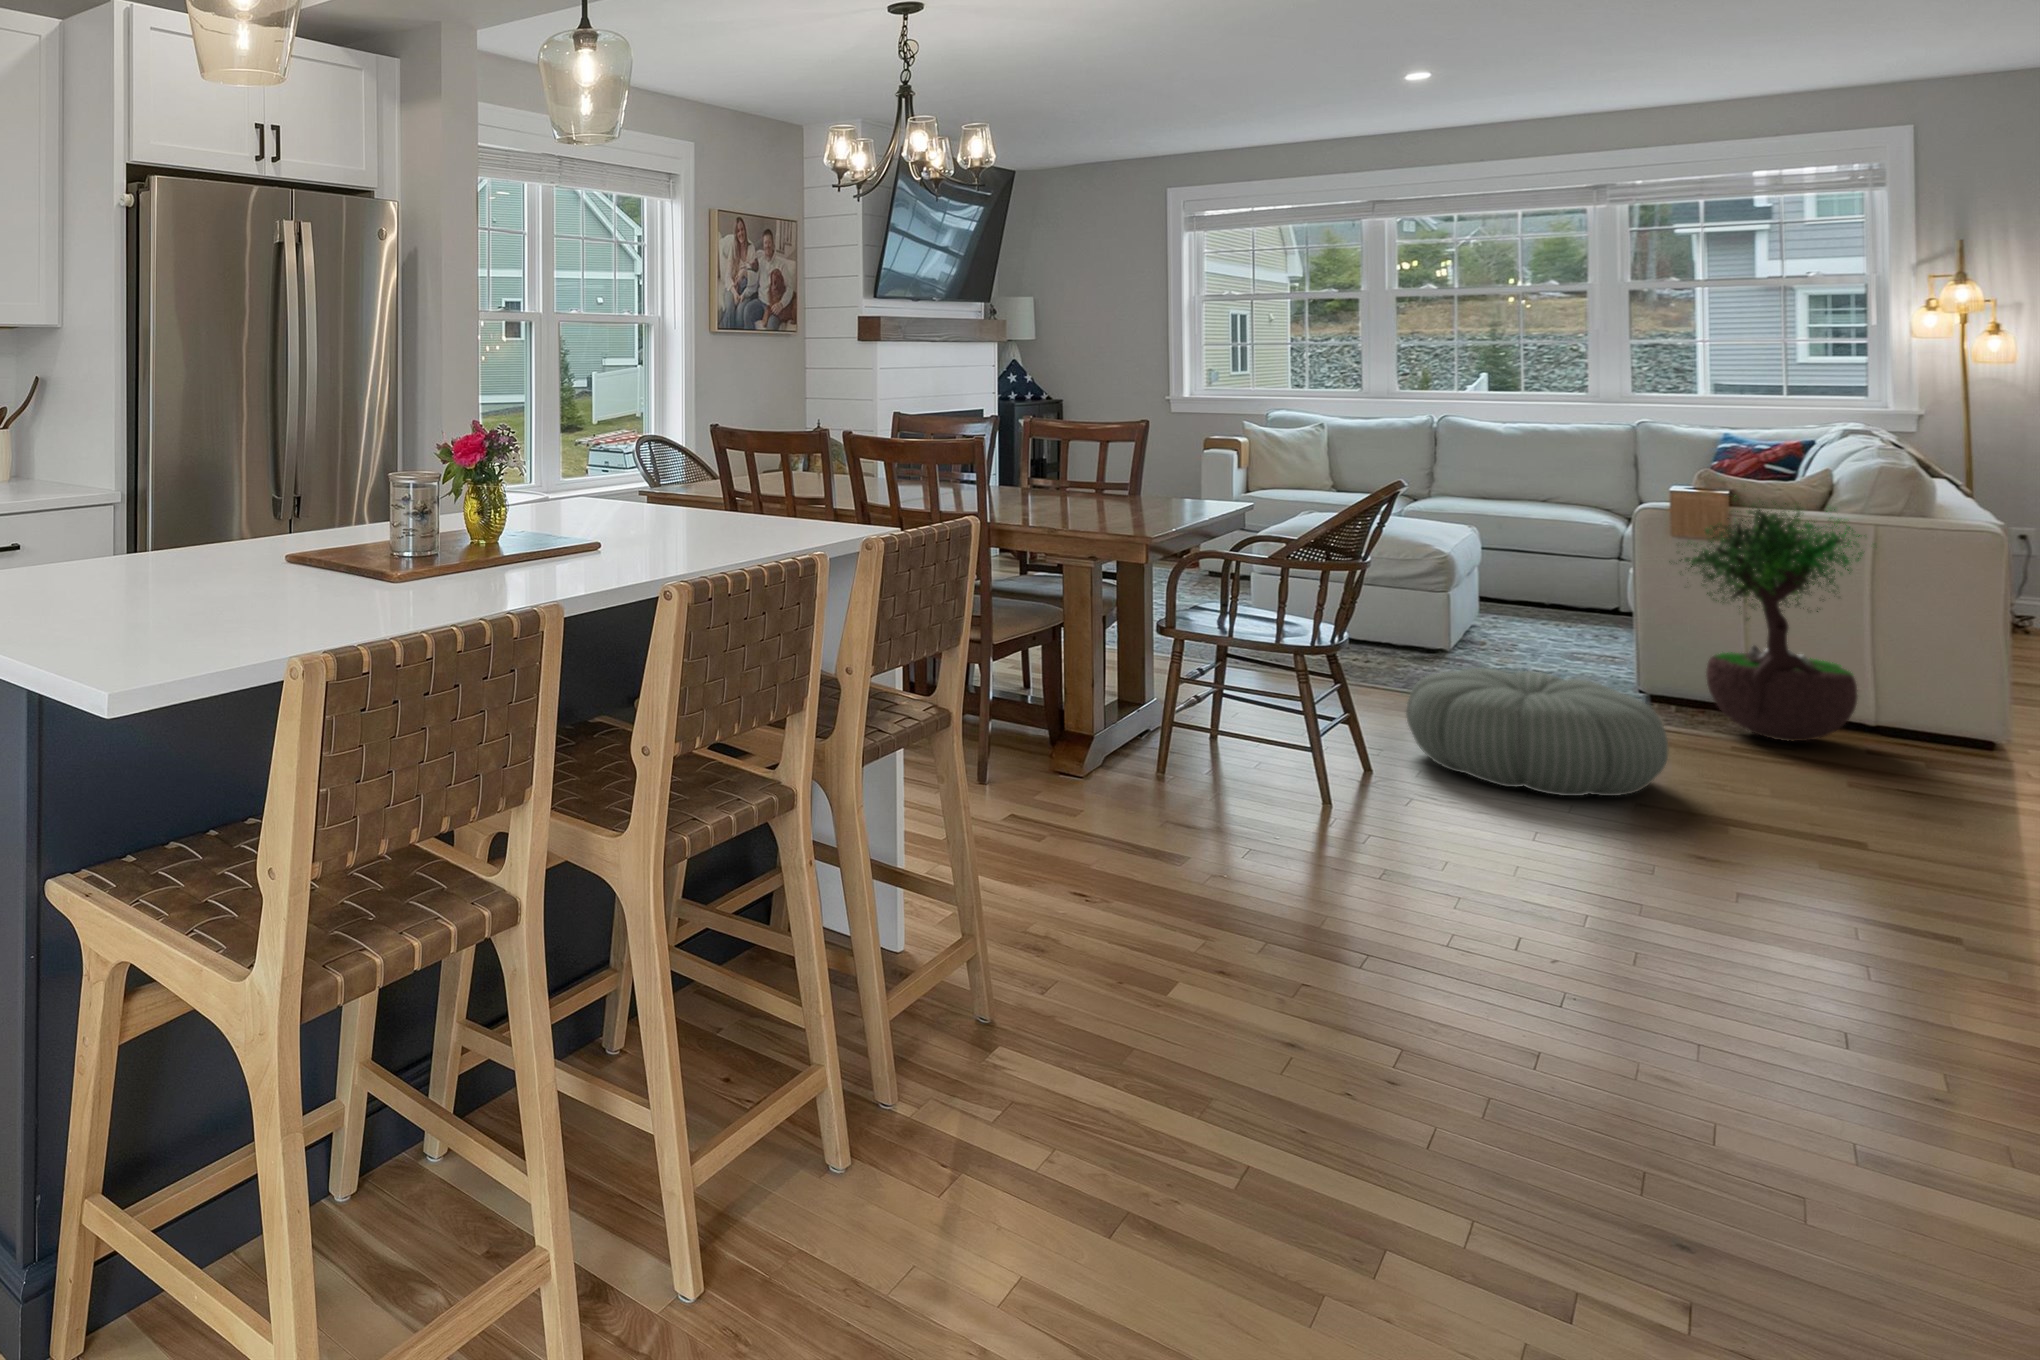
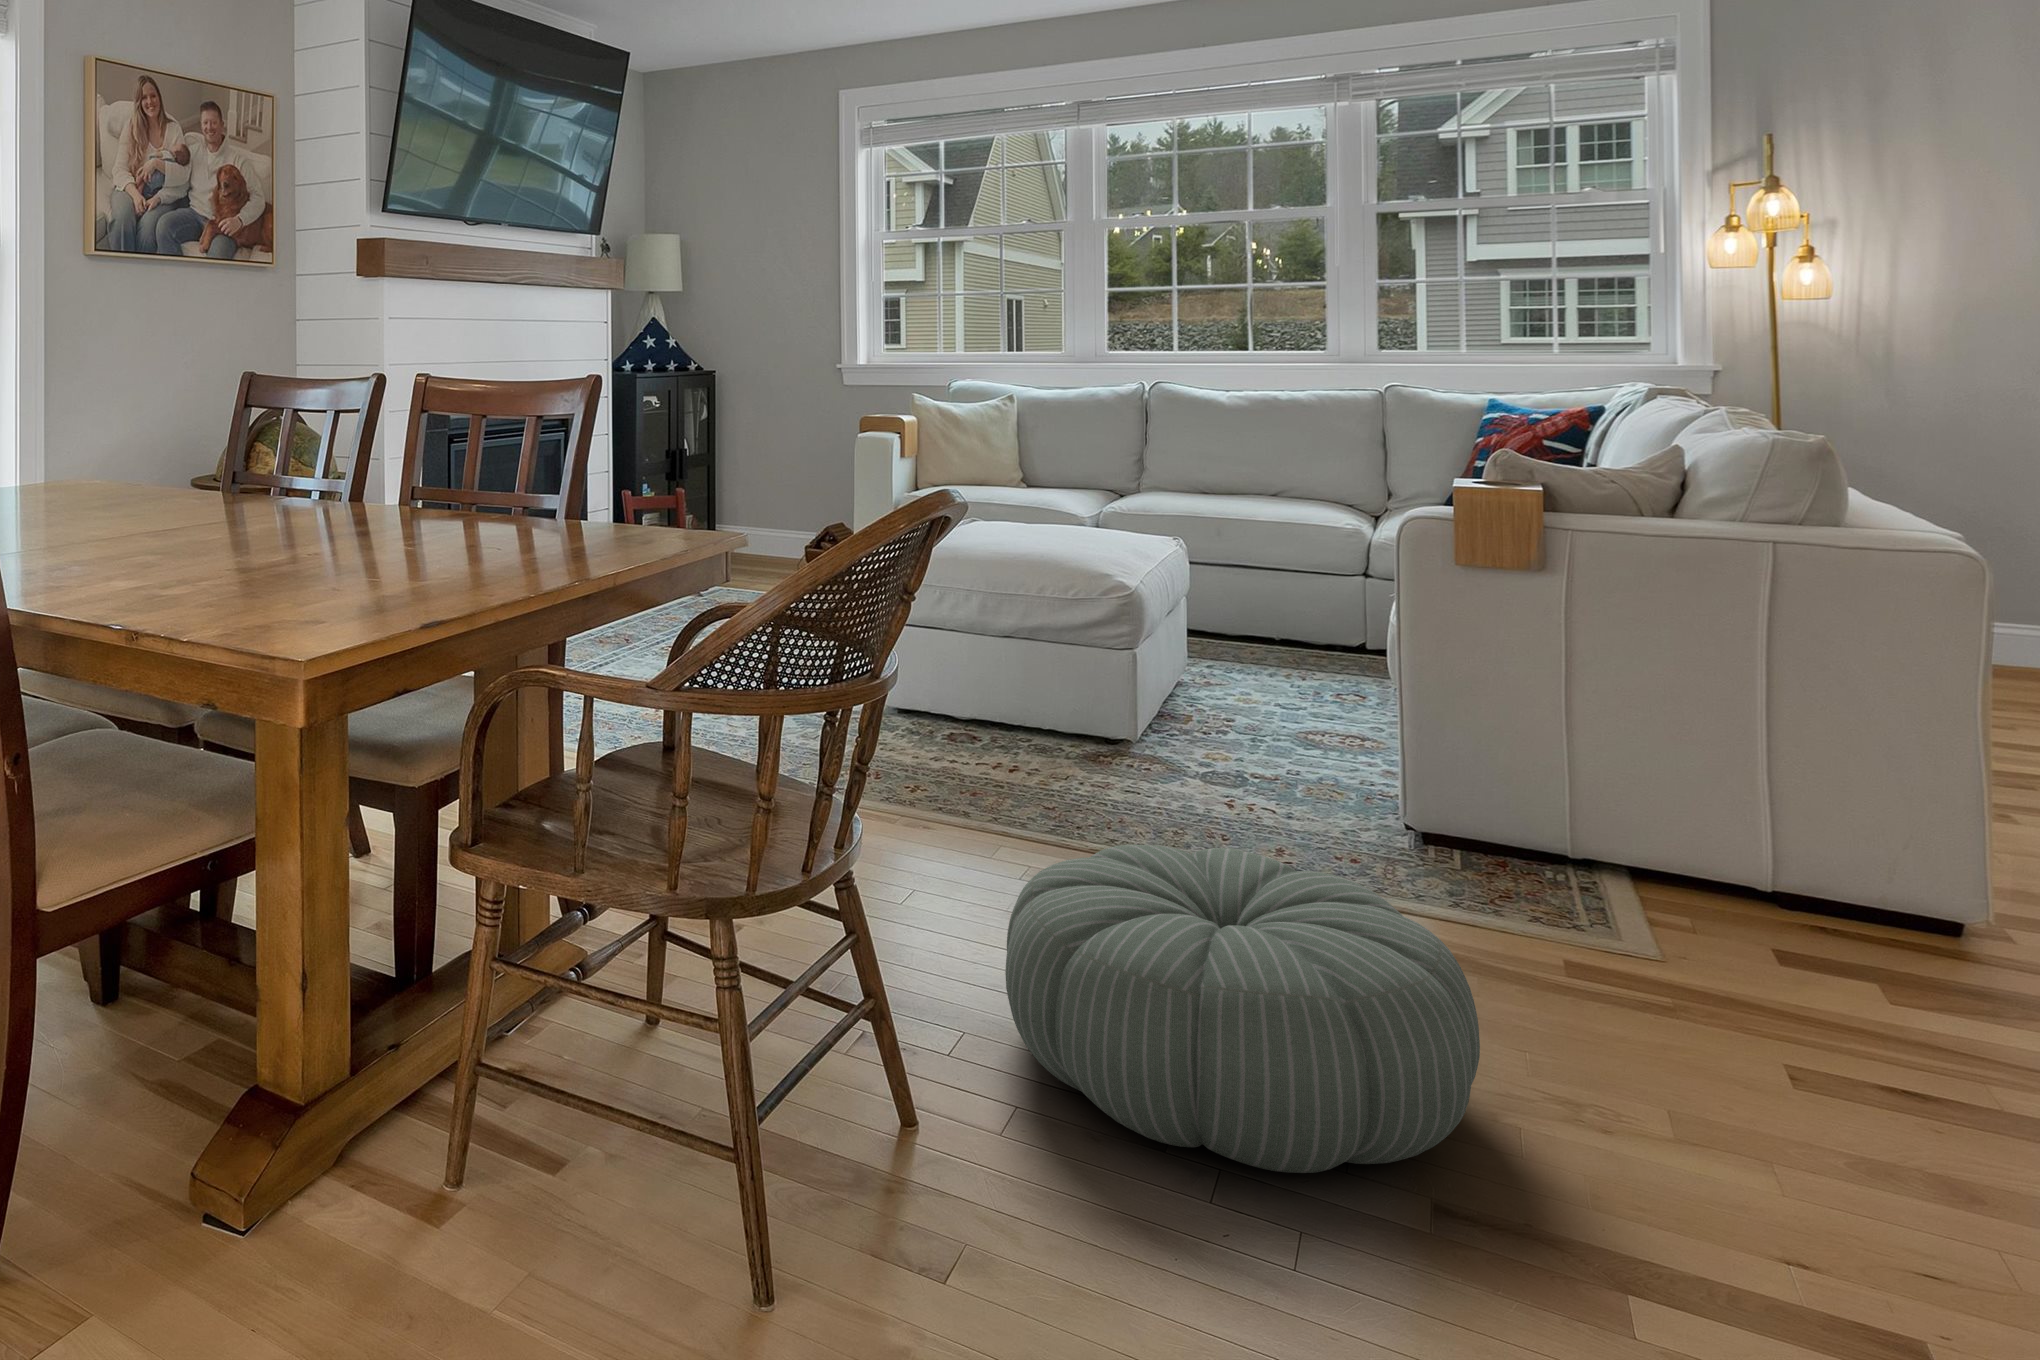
potted tree: present [1676,501,1865,741] -> none [1457,473,1799,932]

